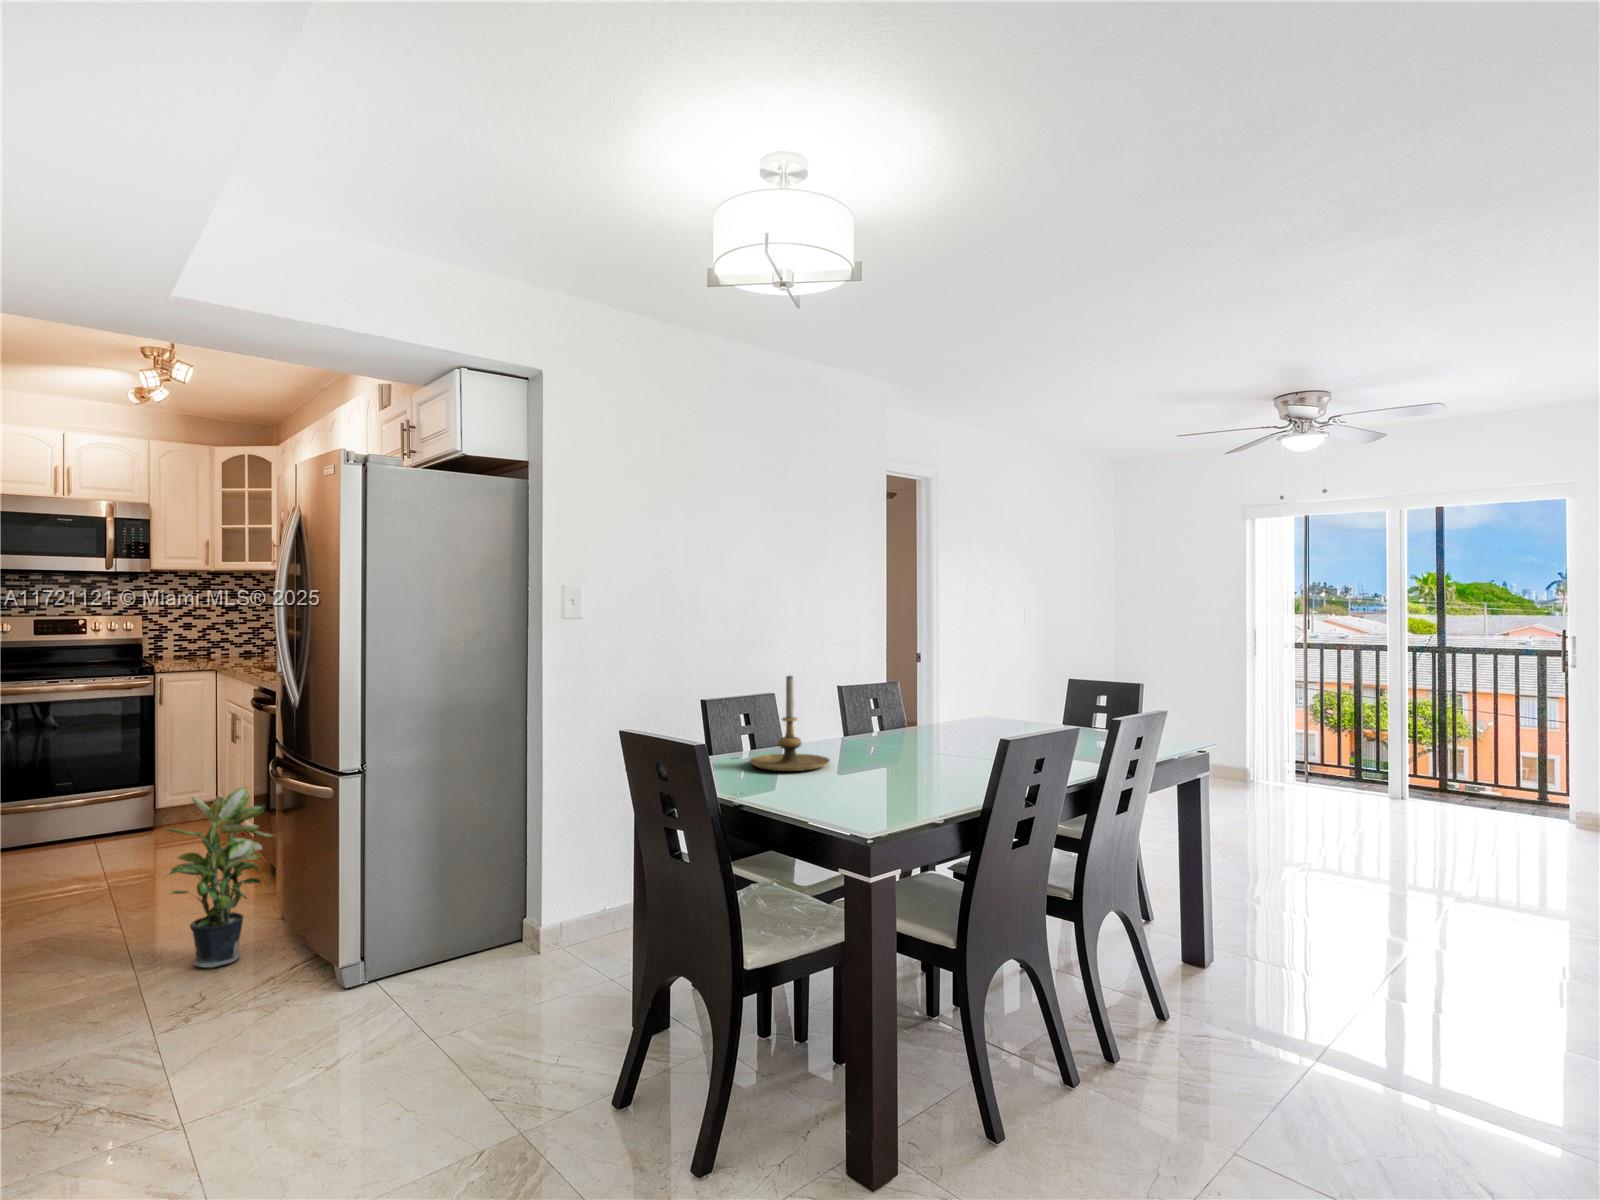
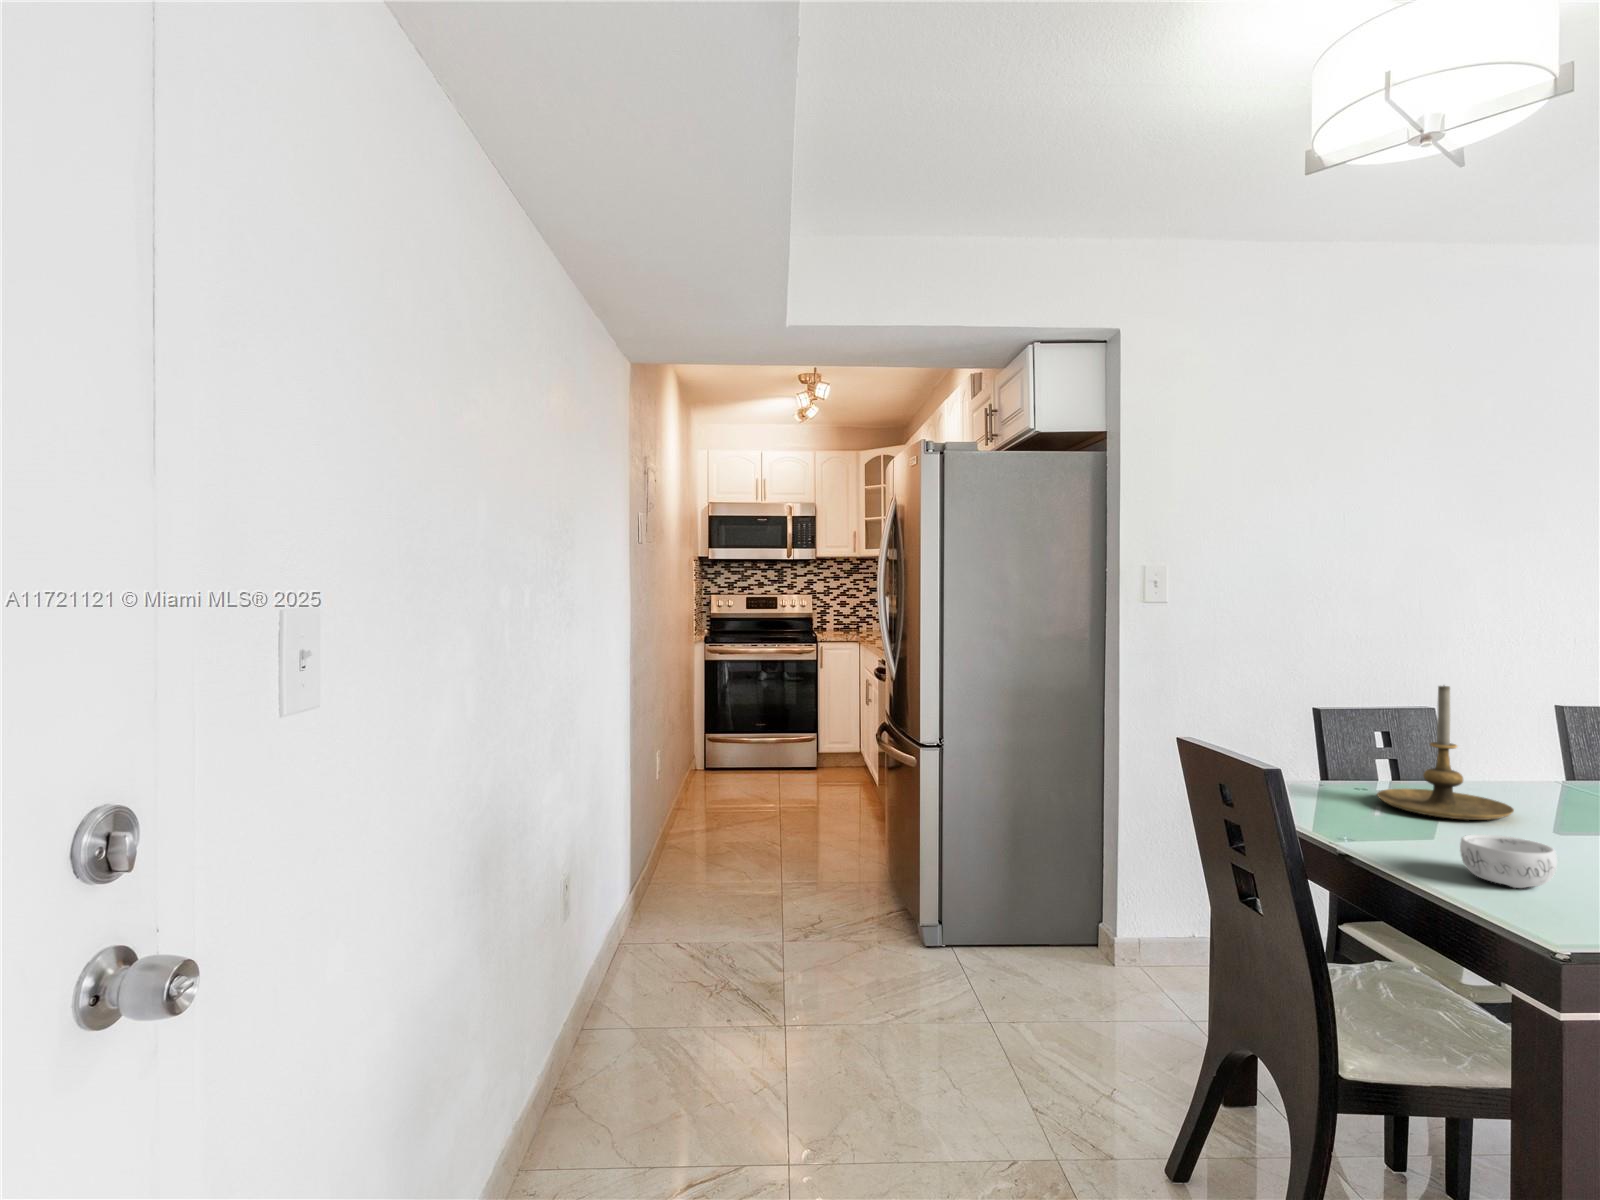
decorative bowl: none [809,774,861,807] -> present [1460,834,1557,888]
potted plant: present [167,787,274,968] -> none [800,746,881,898]

